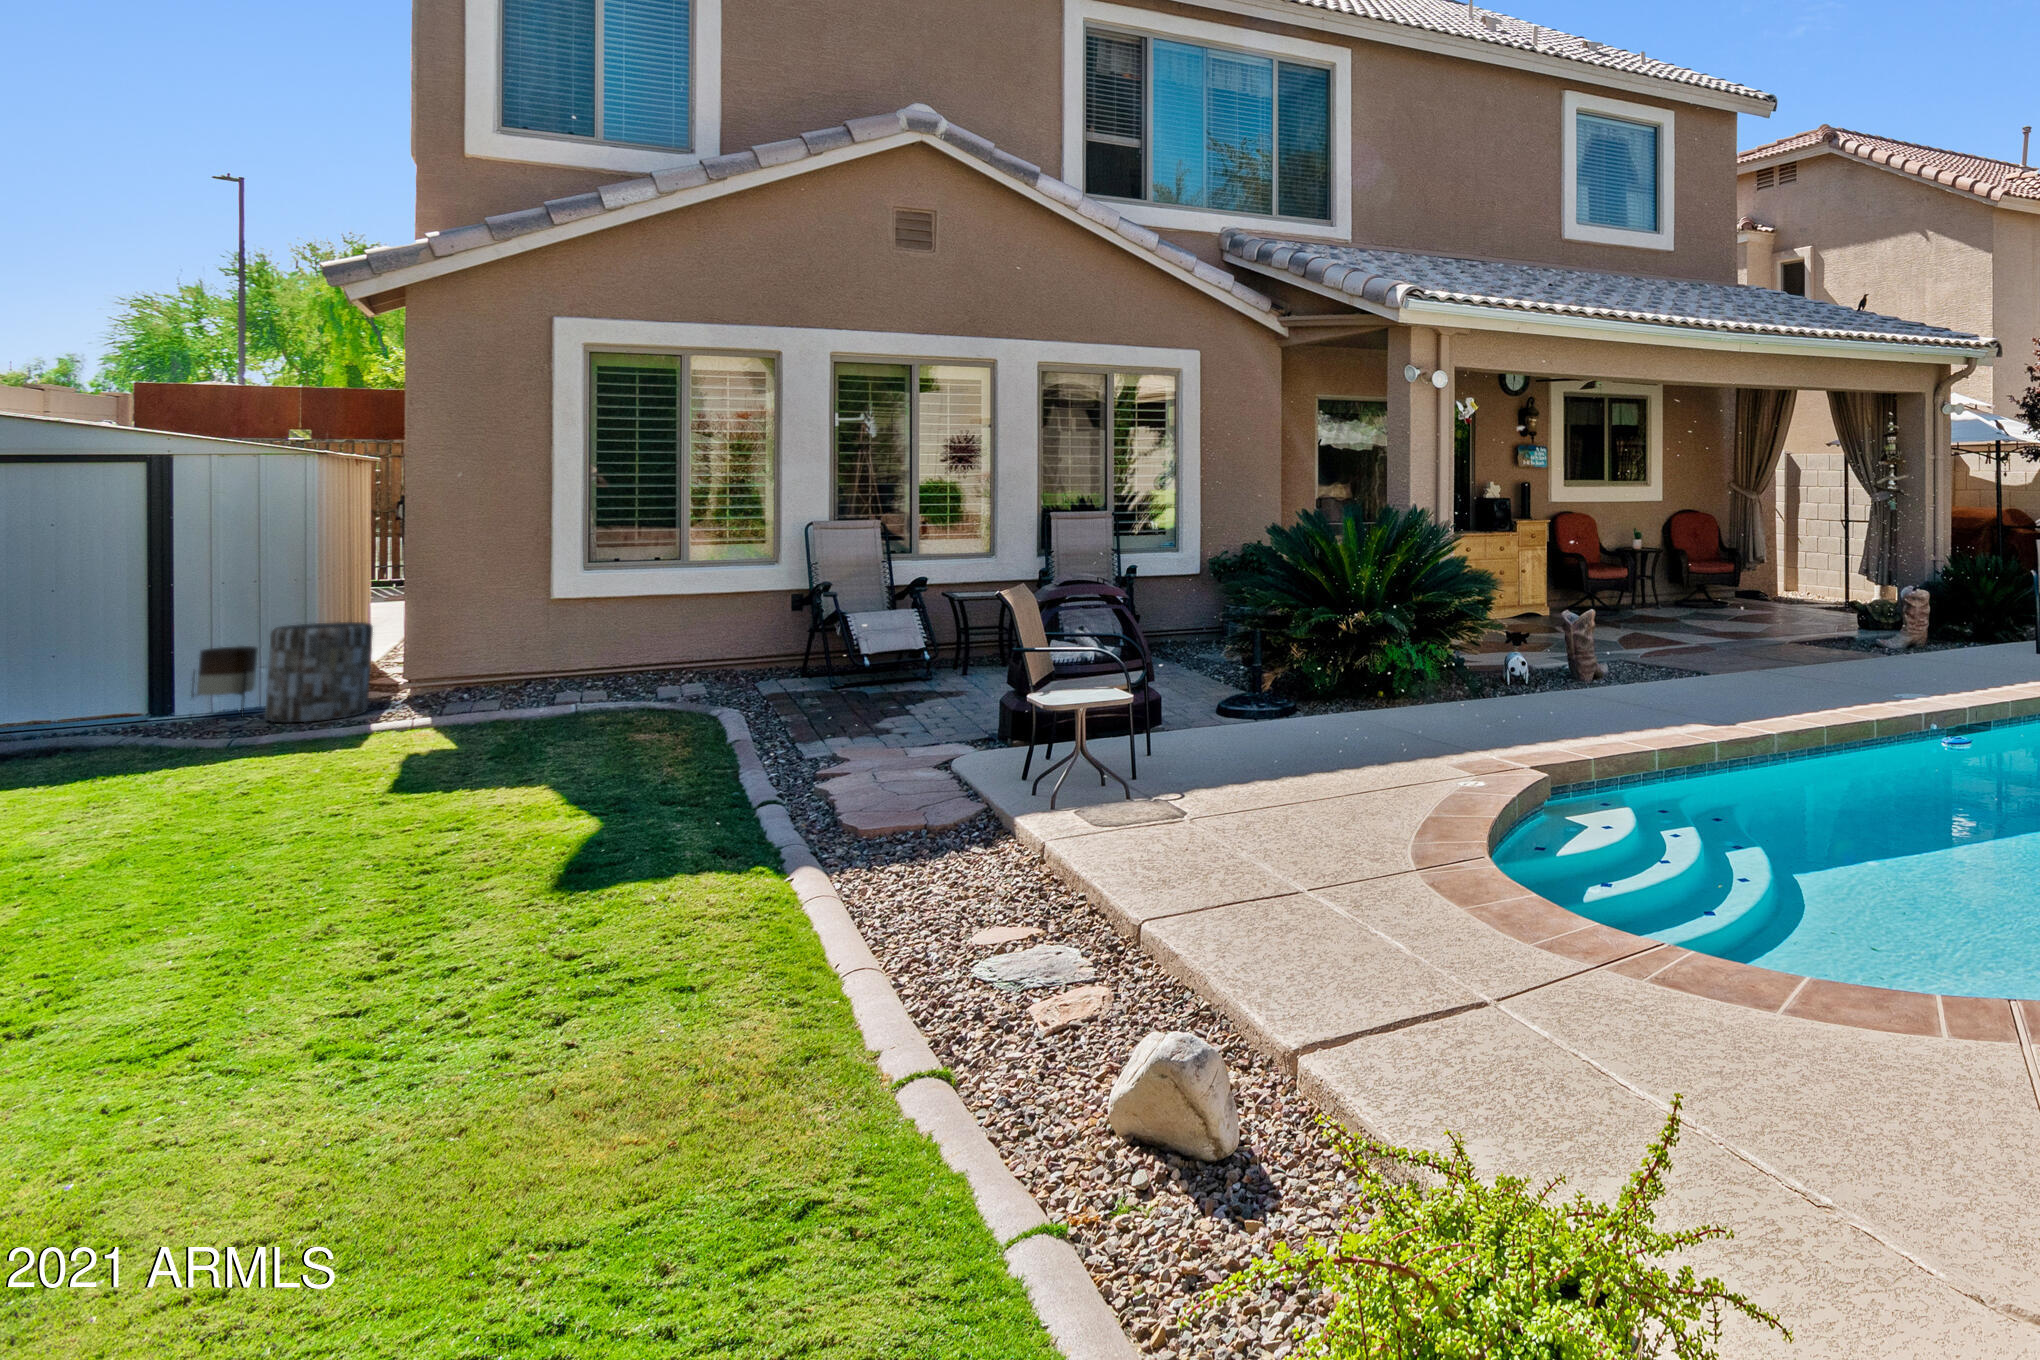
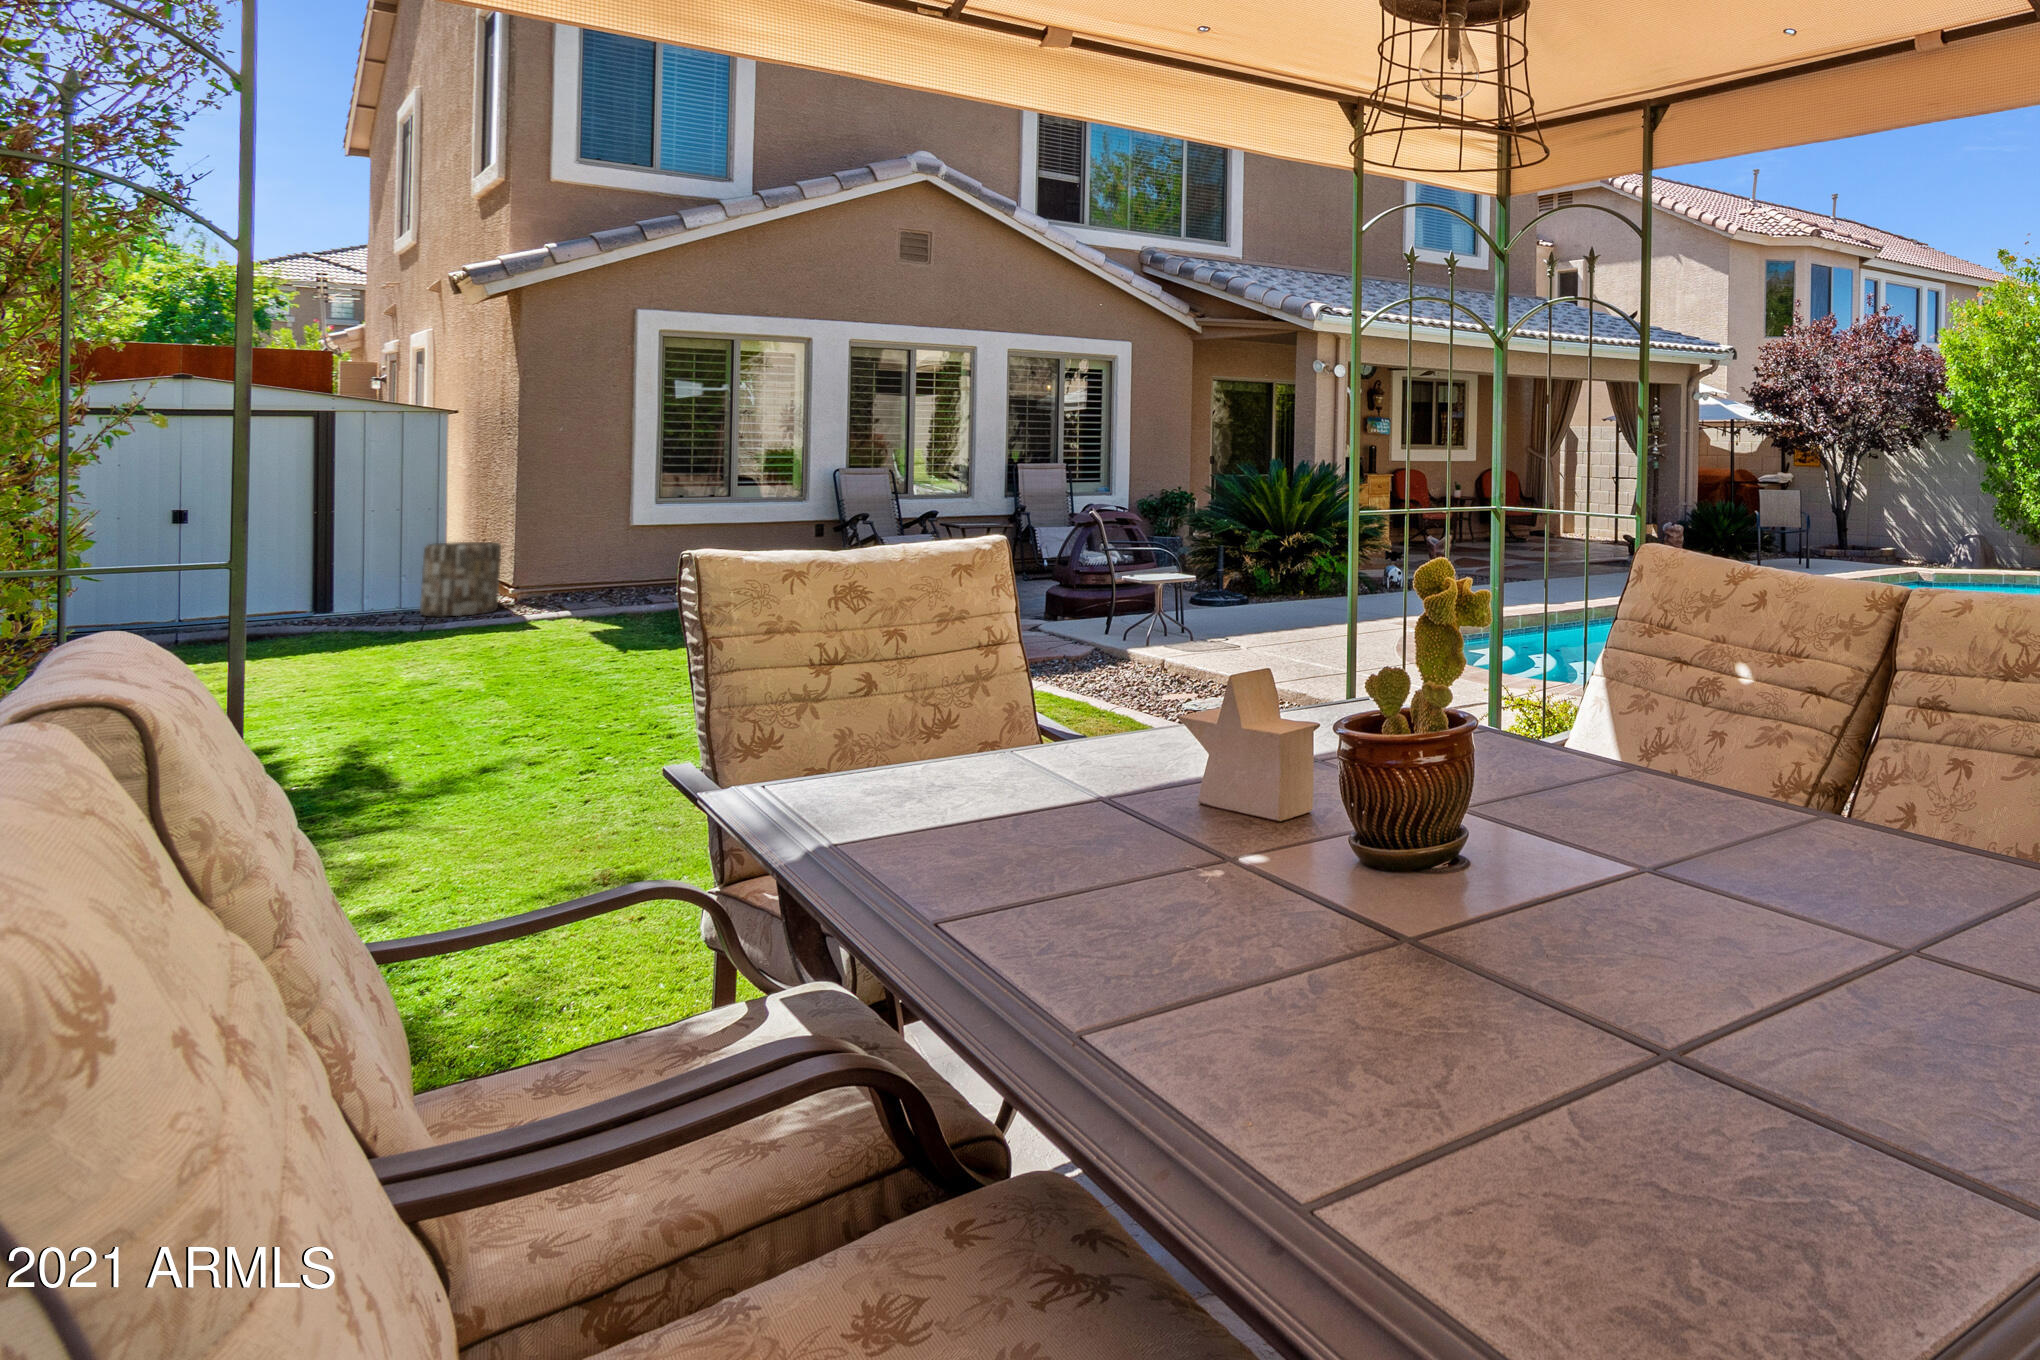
planter: present [192,646,258,715] -> none [353,560,404,616]

